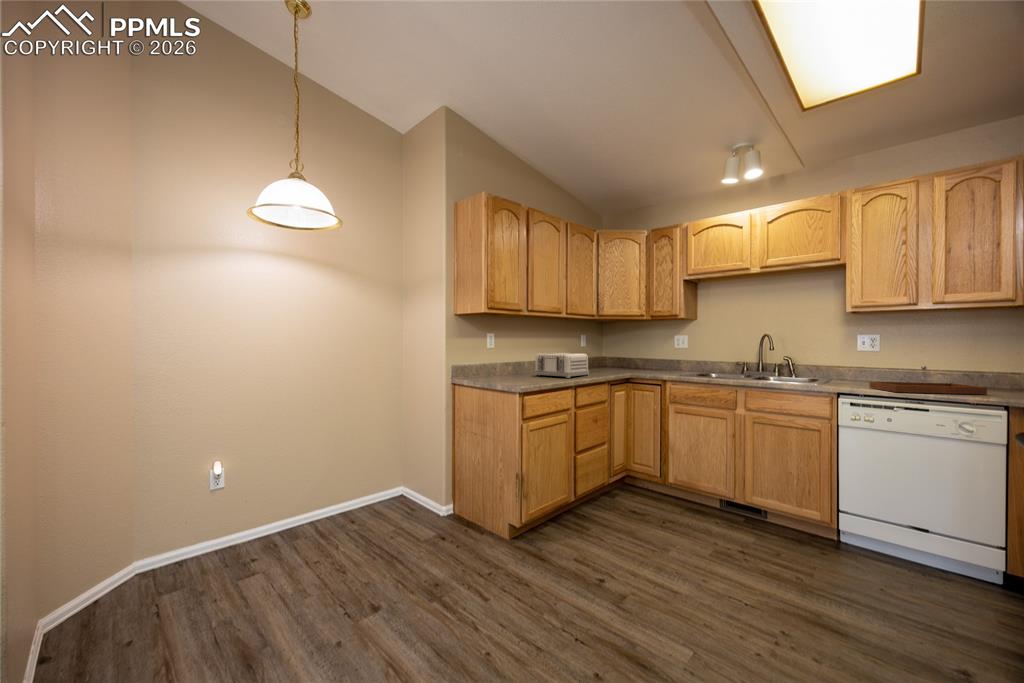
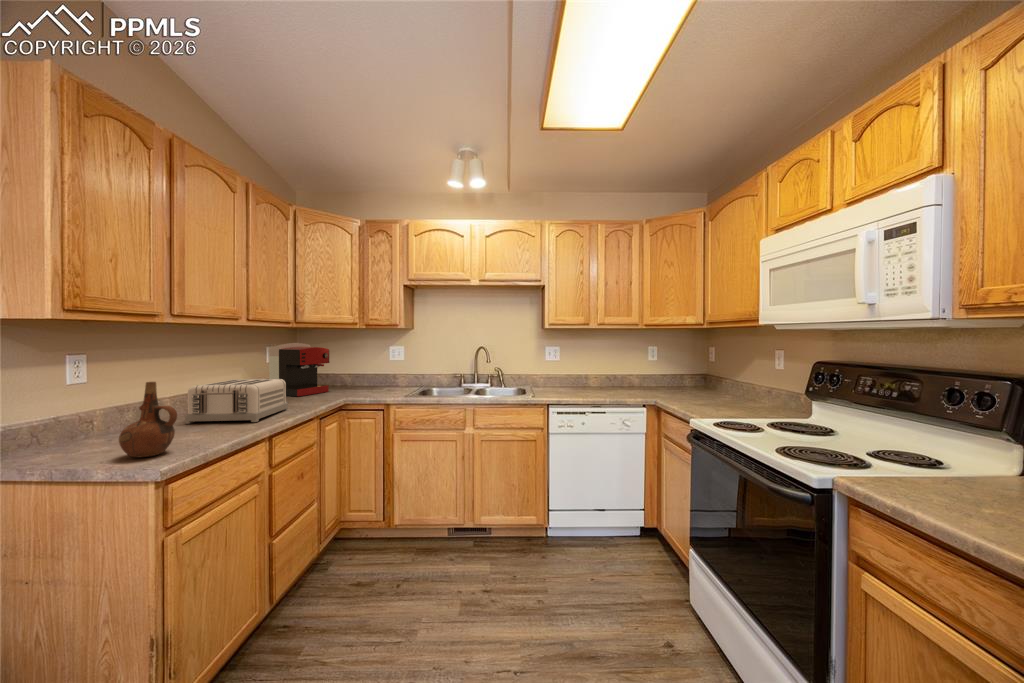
coffee maker: none [582,332,622,370] -> present [269,343,329,396]
ceramic pitcher: none [506,345,529,384] -> present [119,382,177,457]
tray: present [869,366,987,394] -> none [565,375,628,400]

